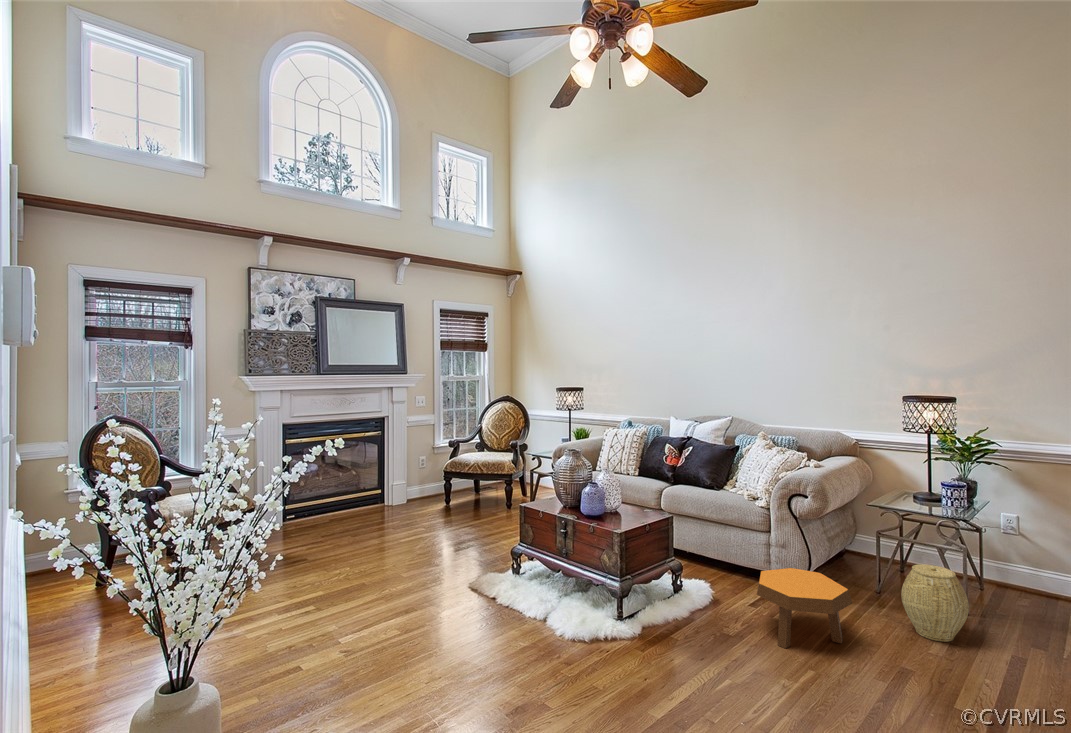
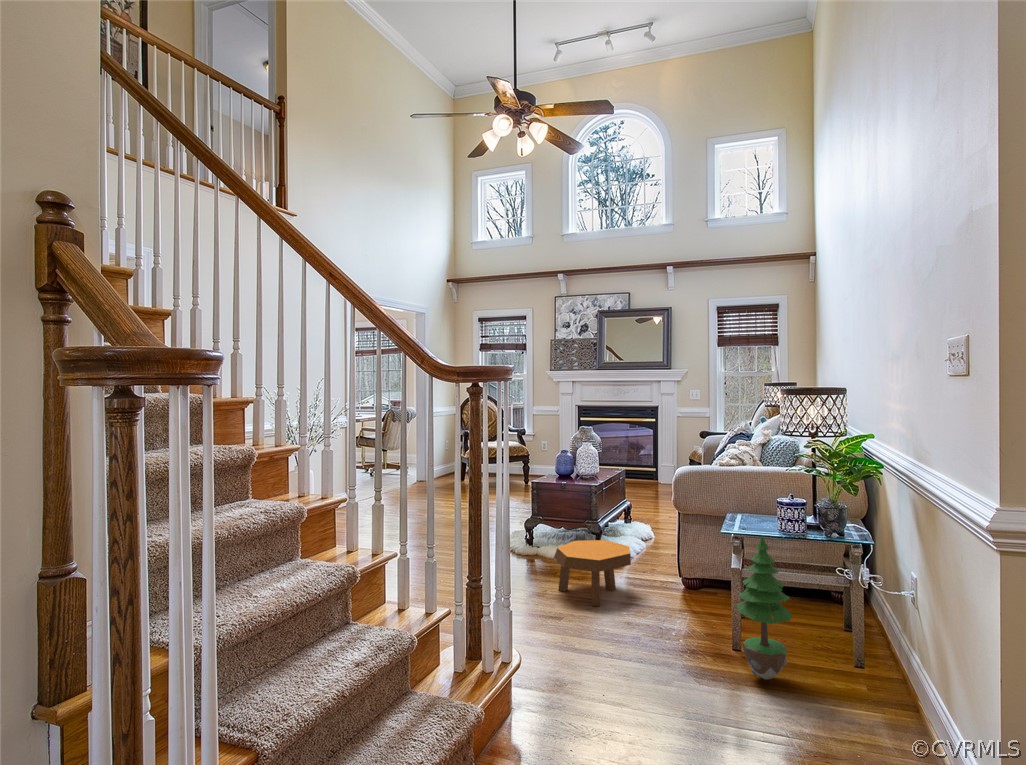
potted tree: none [986,513,1039,625] -> present [737,536,792,680]
woven basket: present [901,564,969,642] -> none [637,565,698,646]

